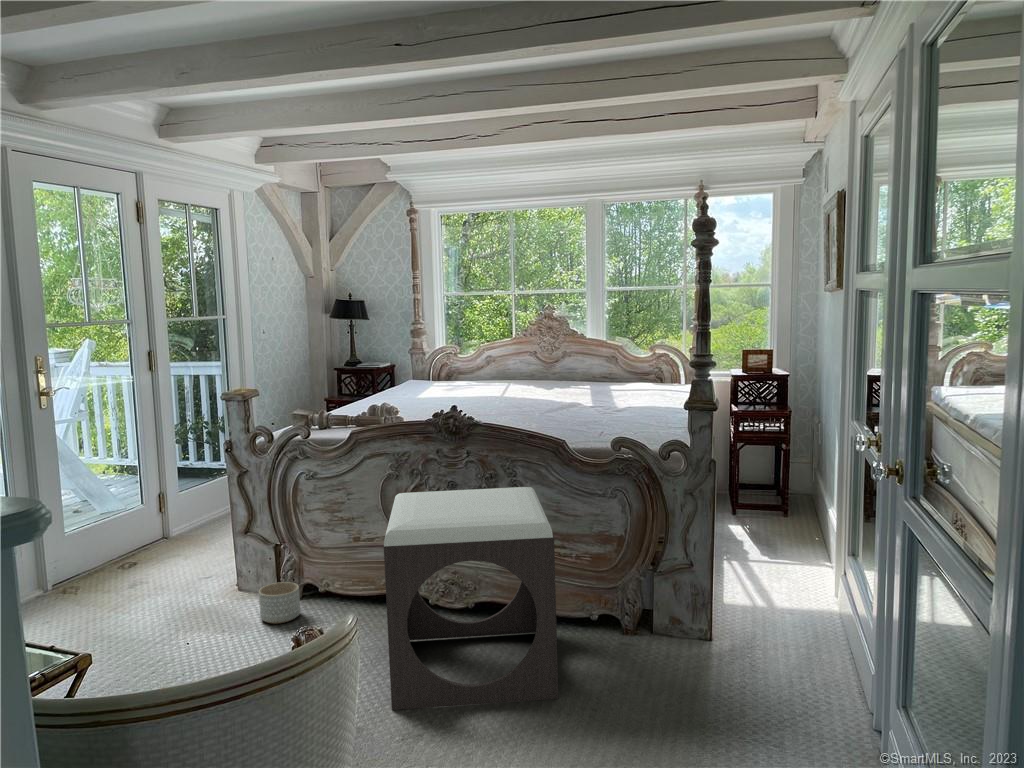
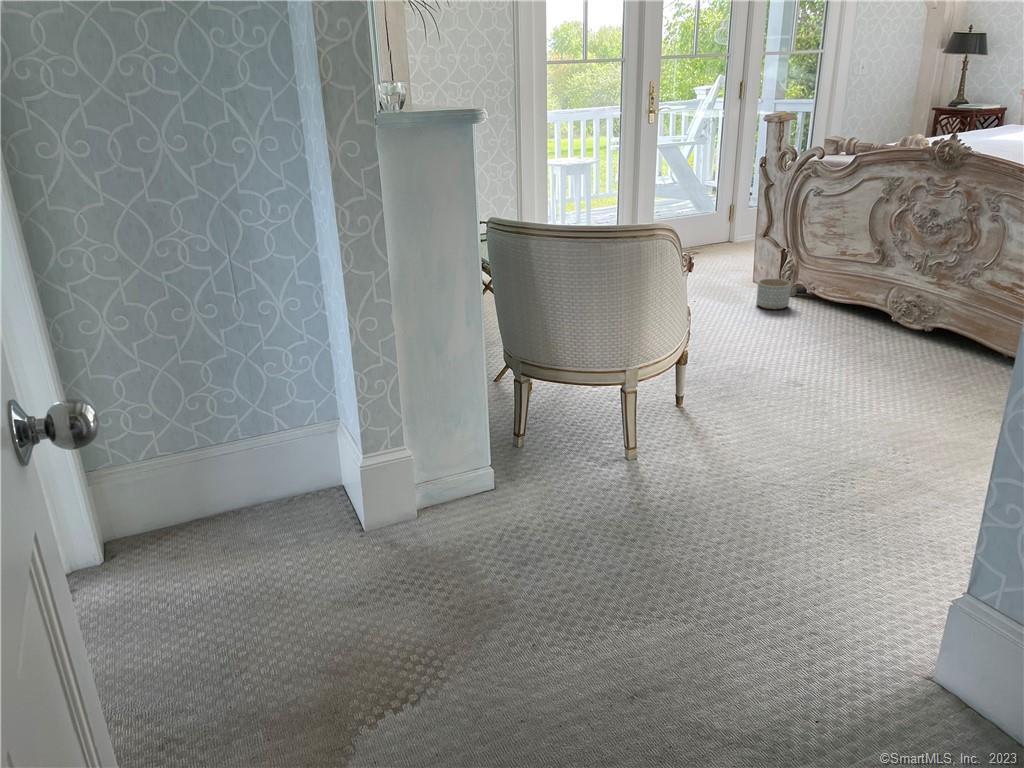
footstool: present [384,487,558,710] -> none [801,212,1013,410]

